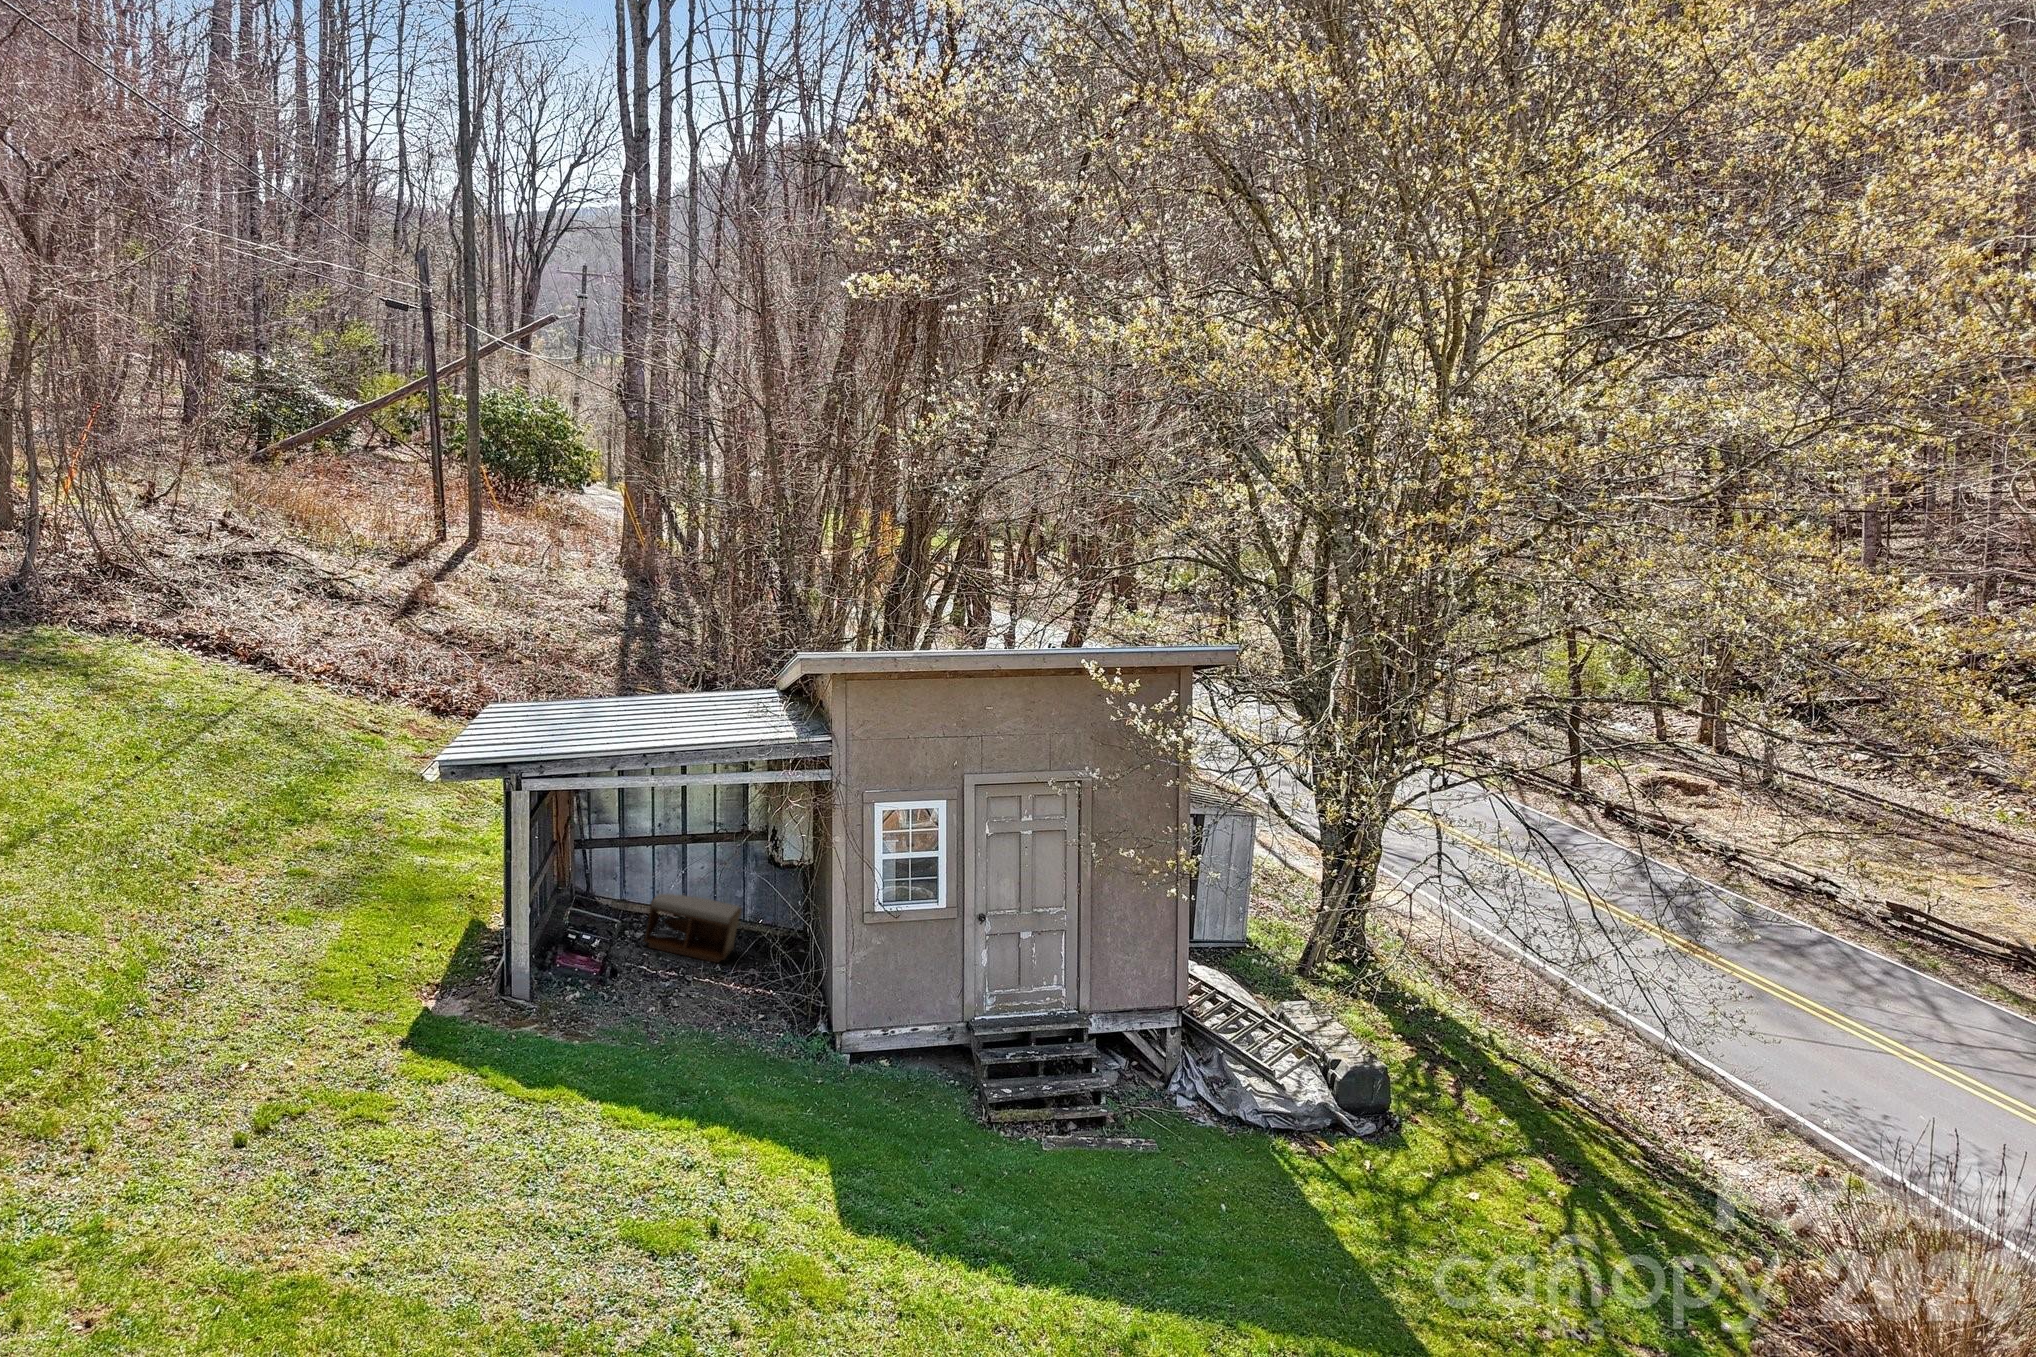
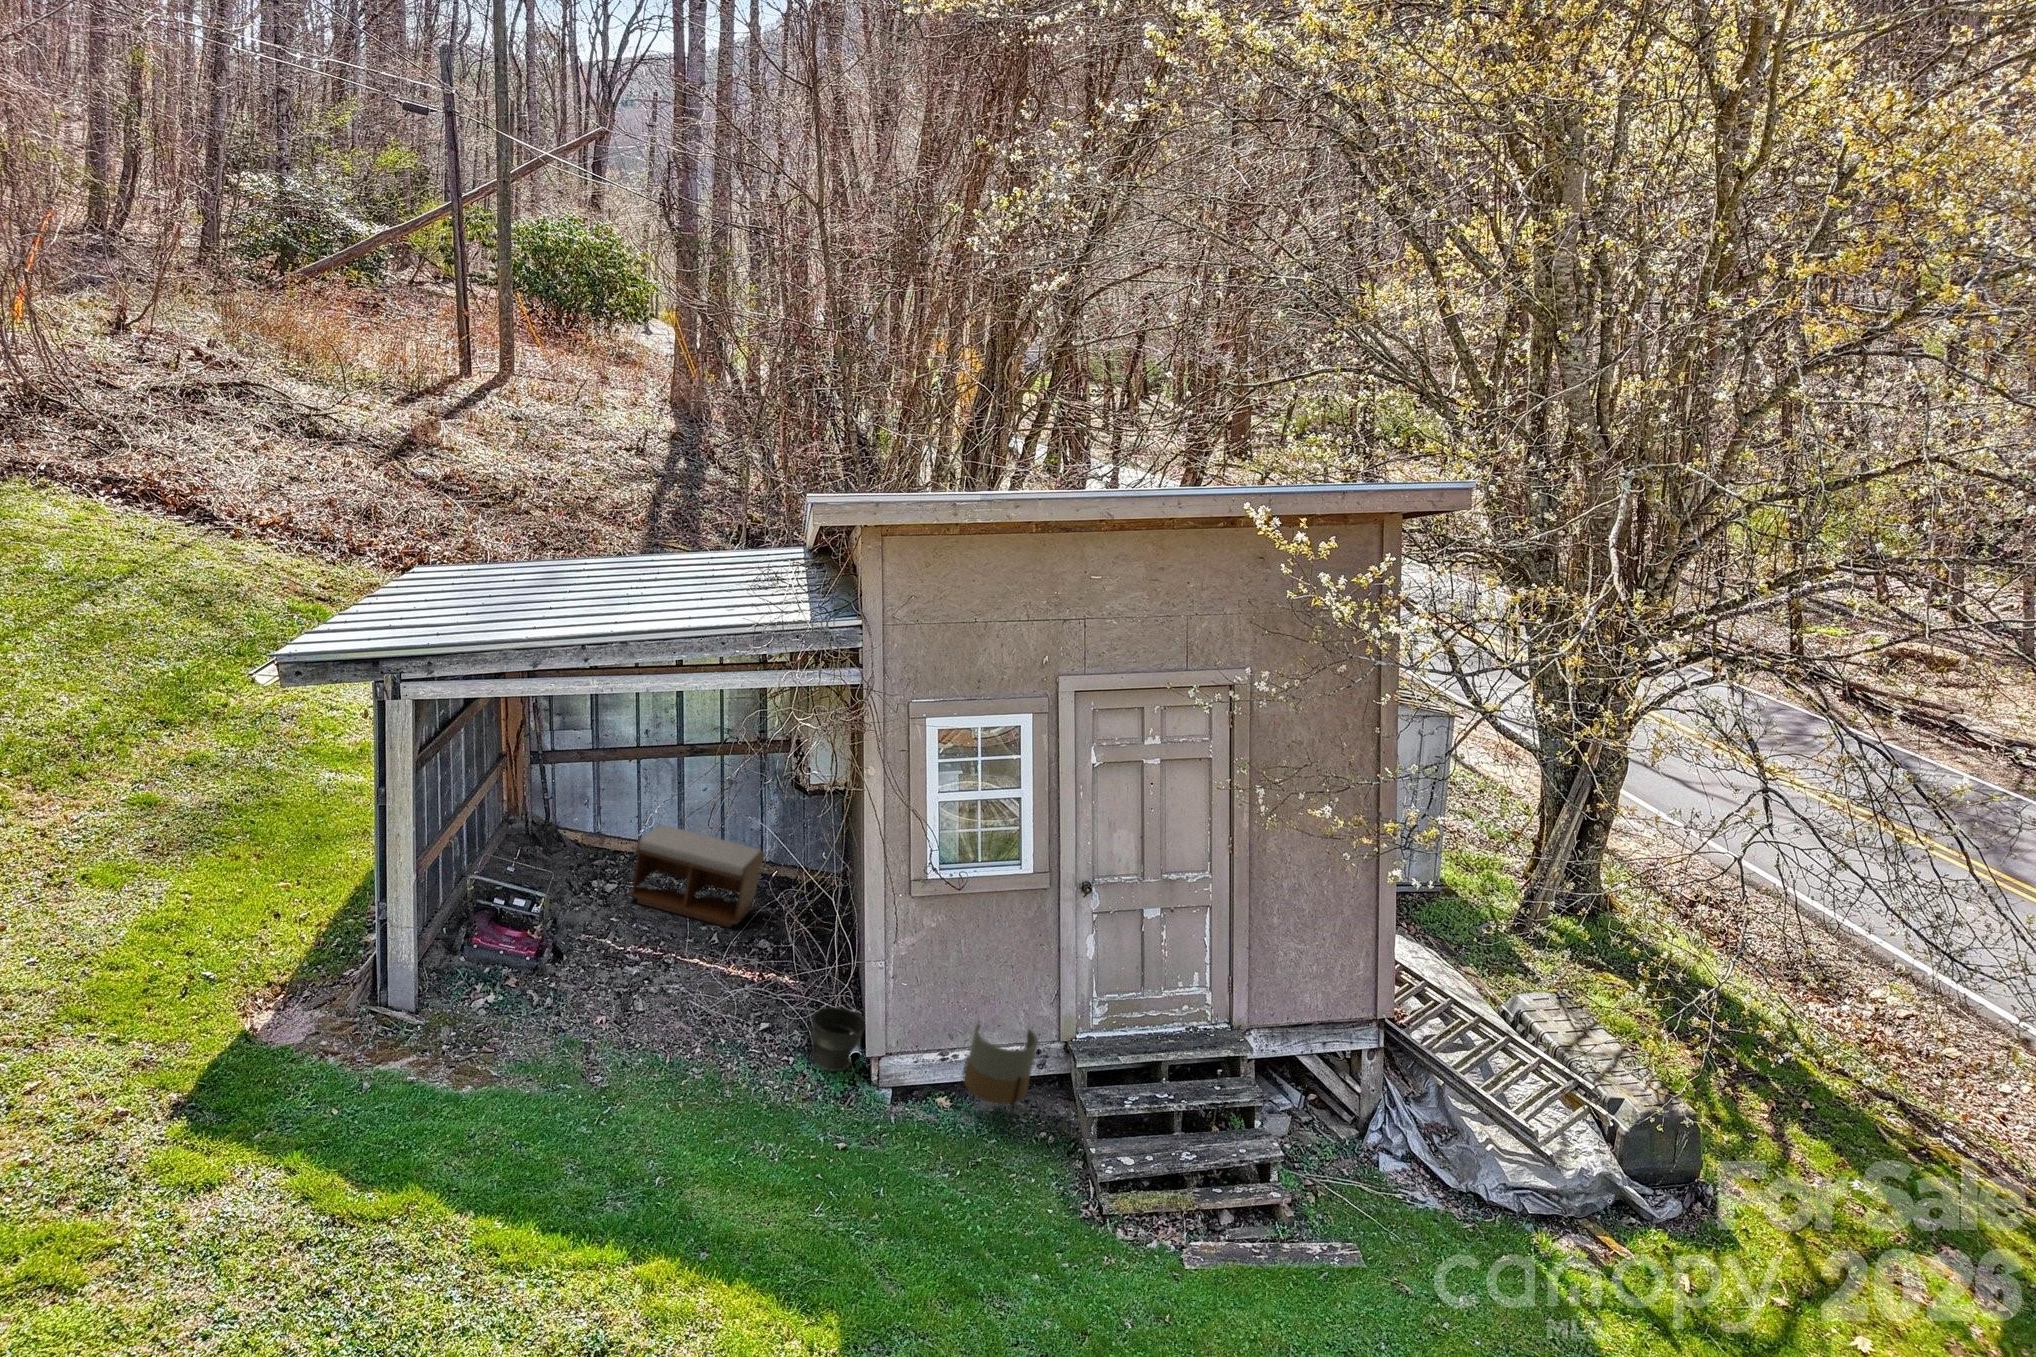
bucket: none [786,1008,829,1052] -> present [807,1007,865,1071]
planter: none [892,1010,950,1088] -> present [955,1024,1038,1131]

